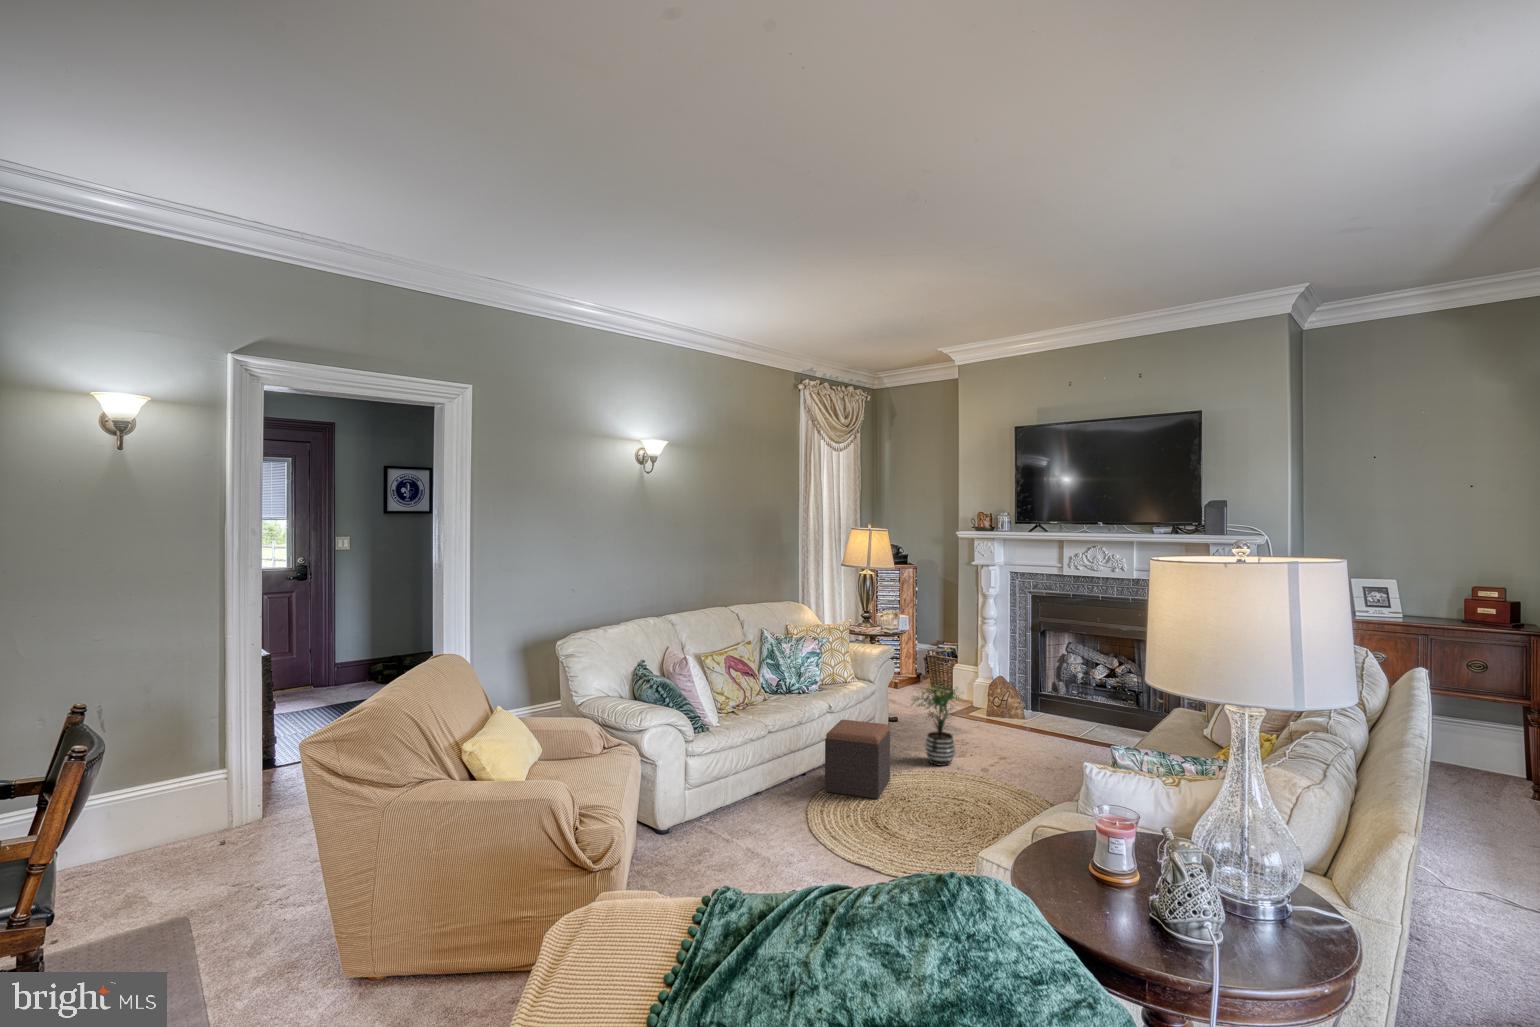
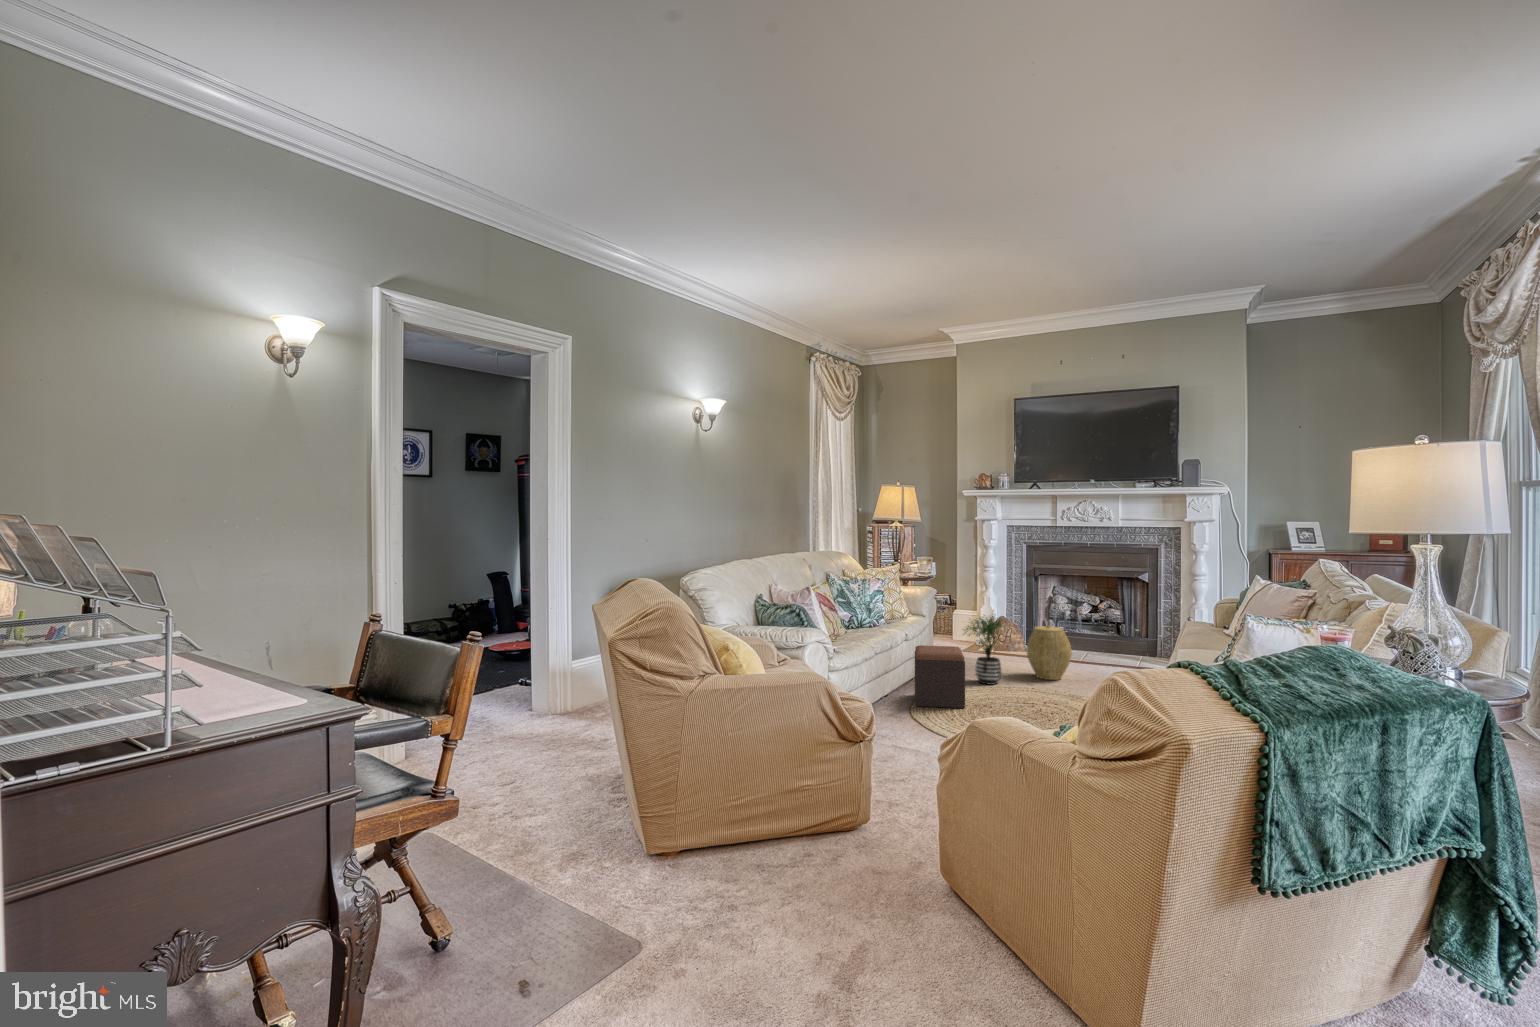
woven basket: none [993,698,1045,764] -> present [1027,626,1072,680]

